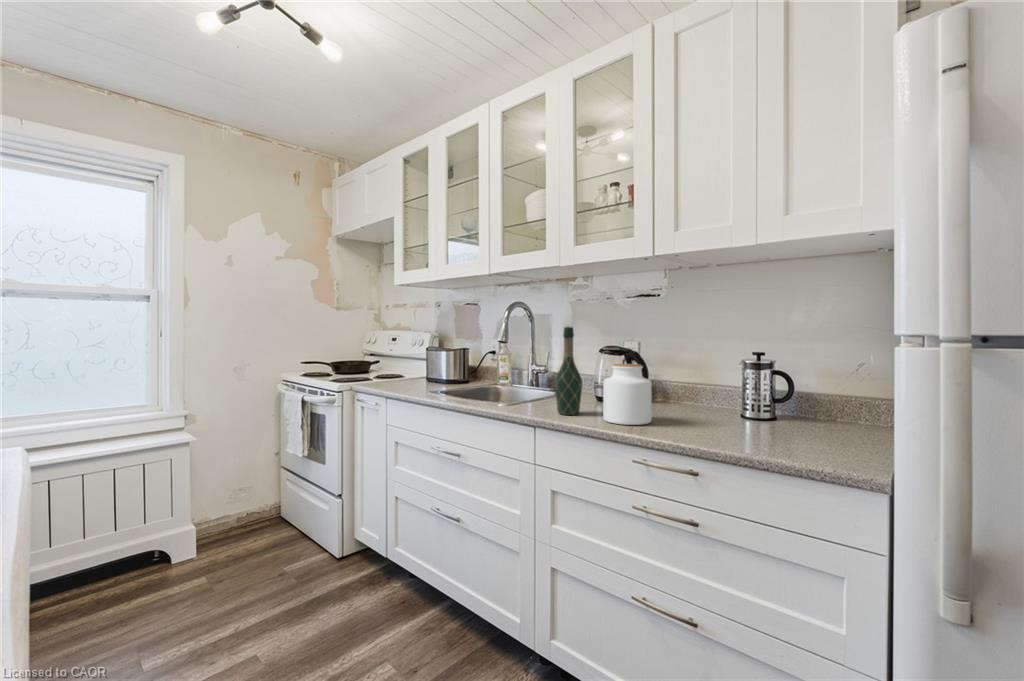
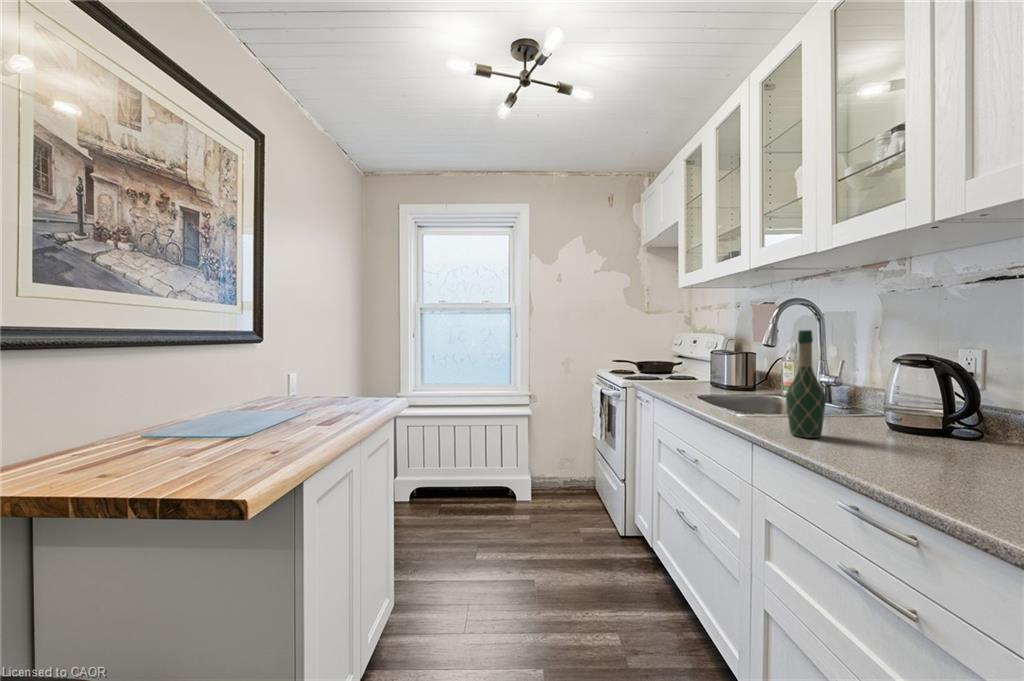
jar: present [603,364,652,425] -> none [837,379,919,465]

